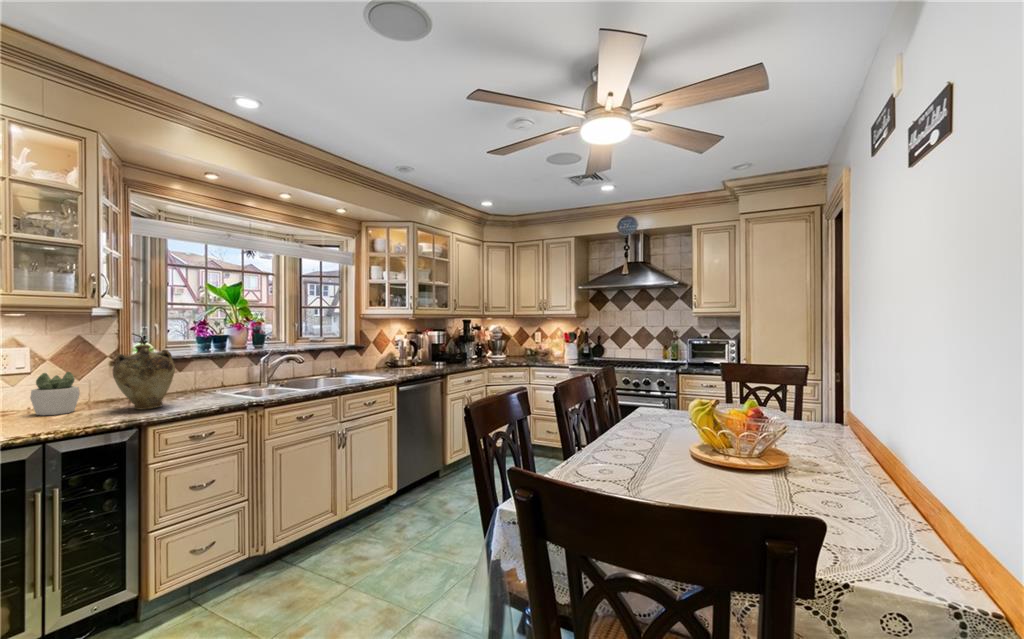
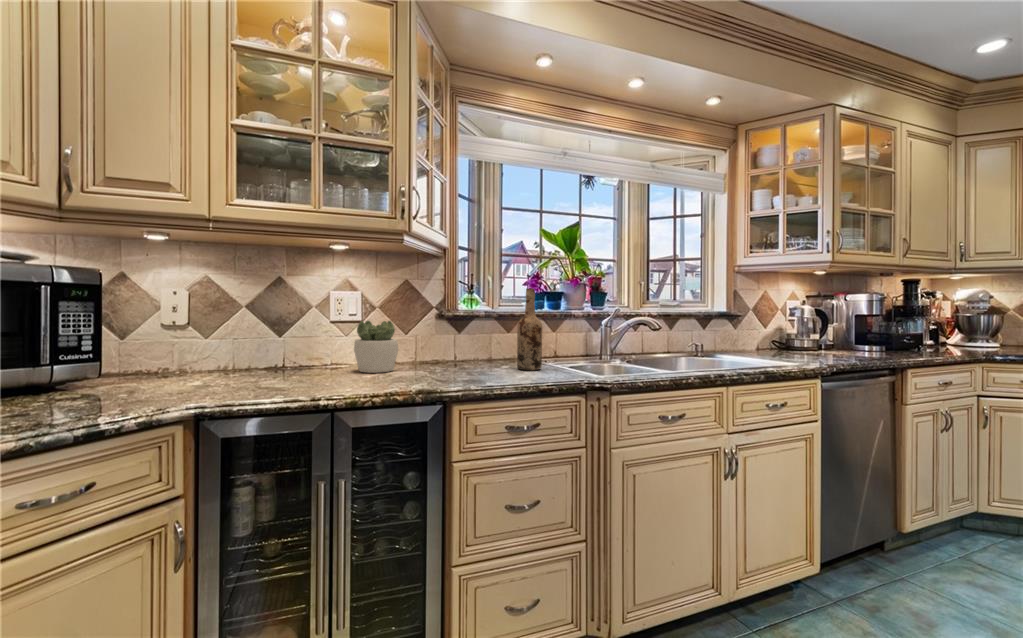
wine bottle: none [192,342,213,399] -> present [517,288,542,370]
vase: present [113,345,175,410] -> none [424,287,494,377]

